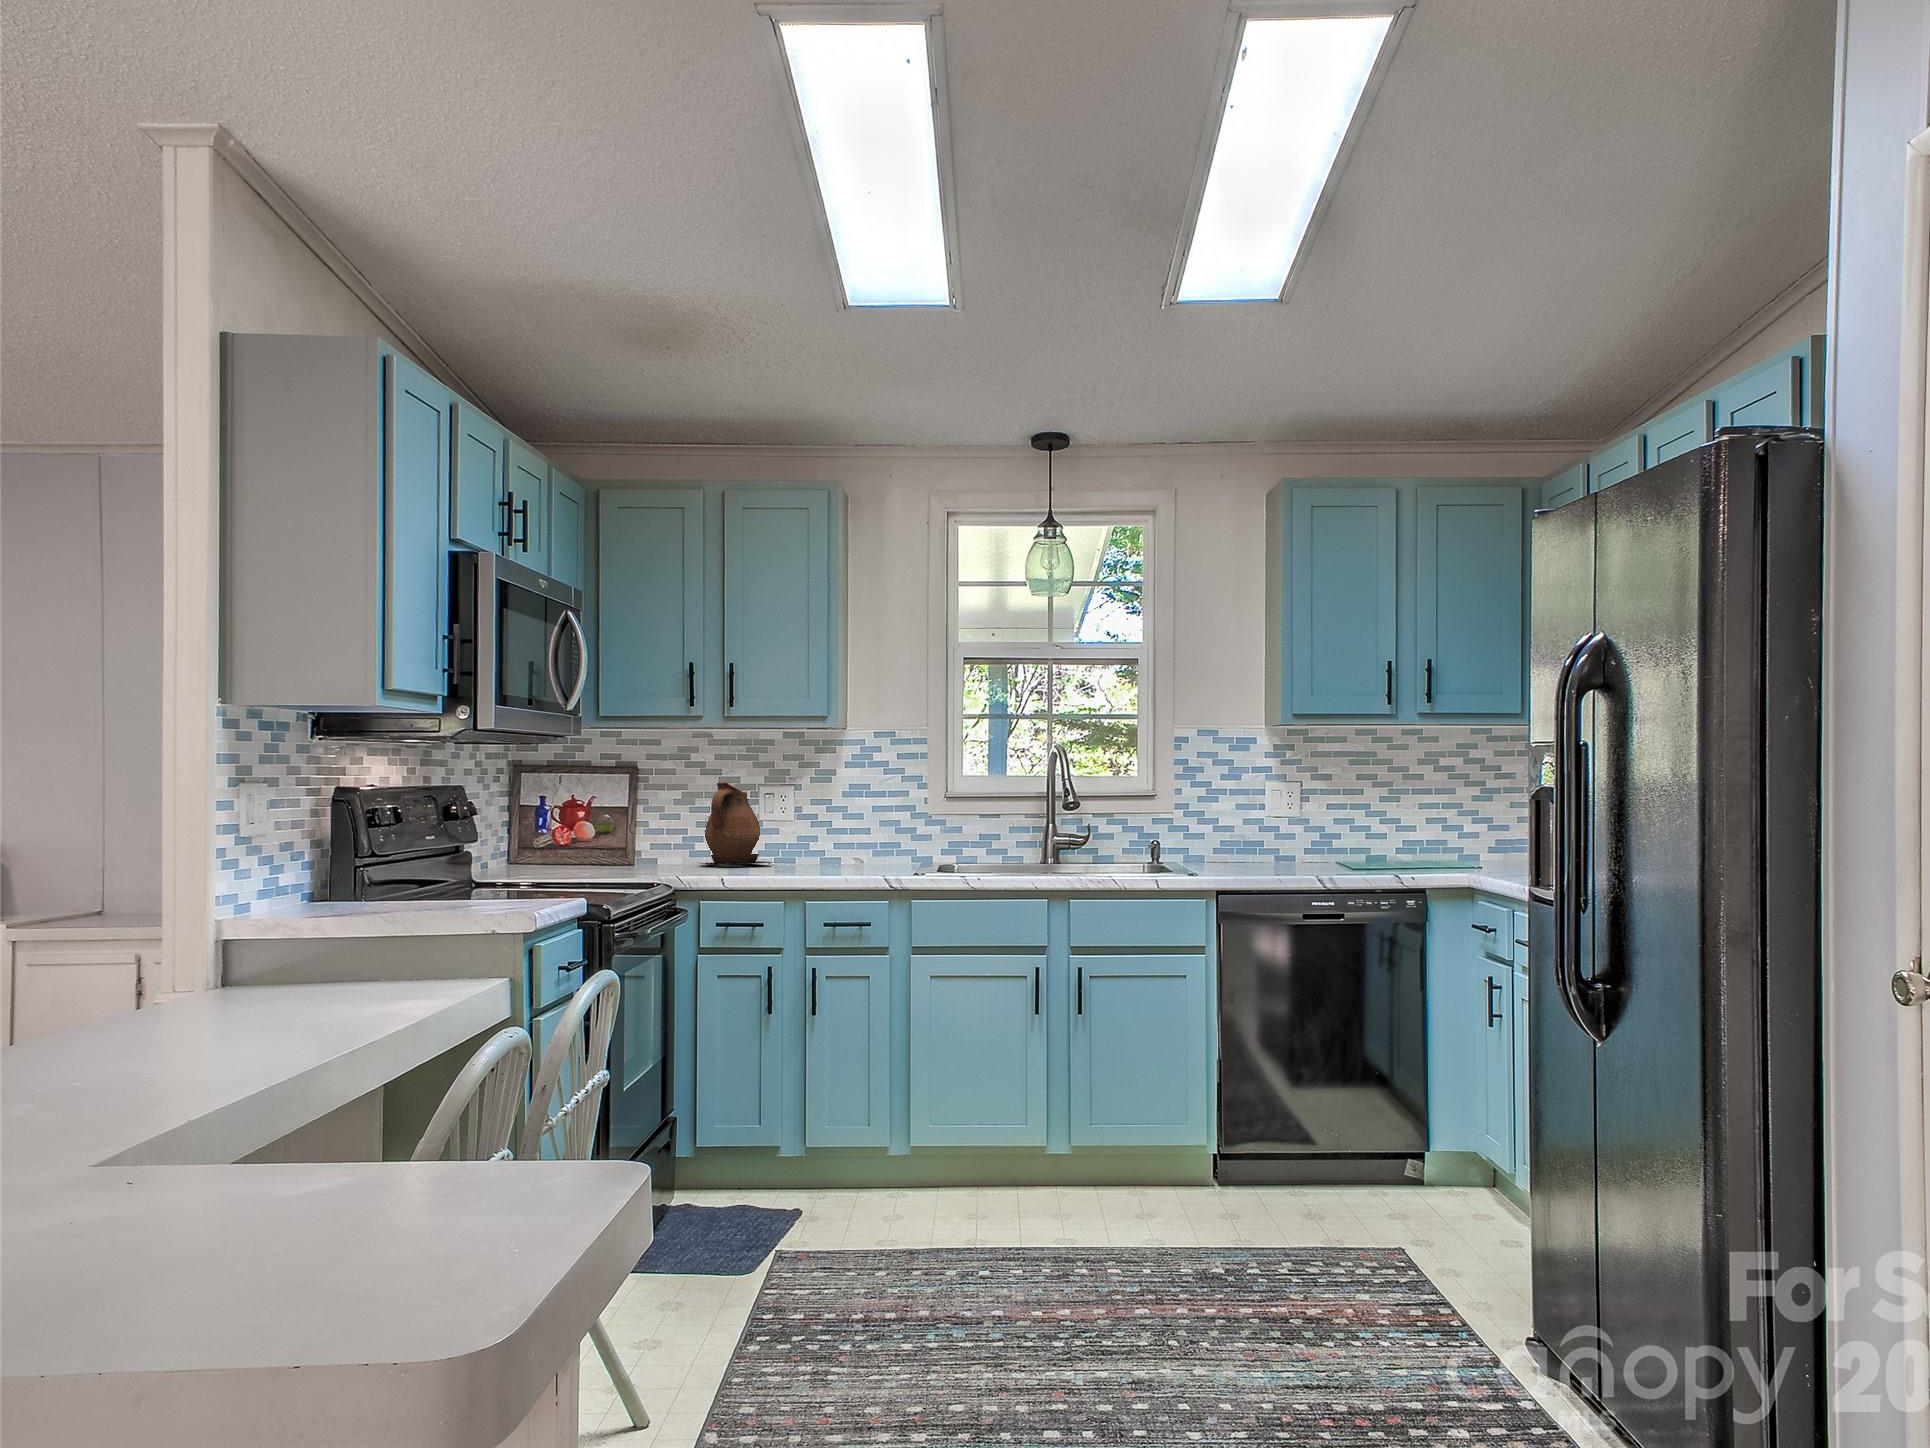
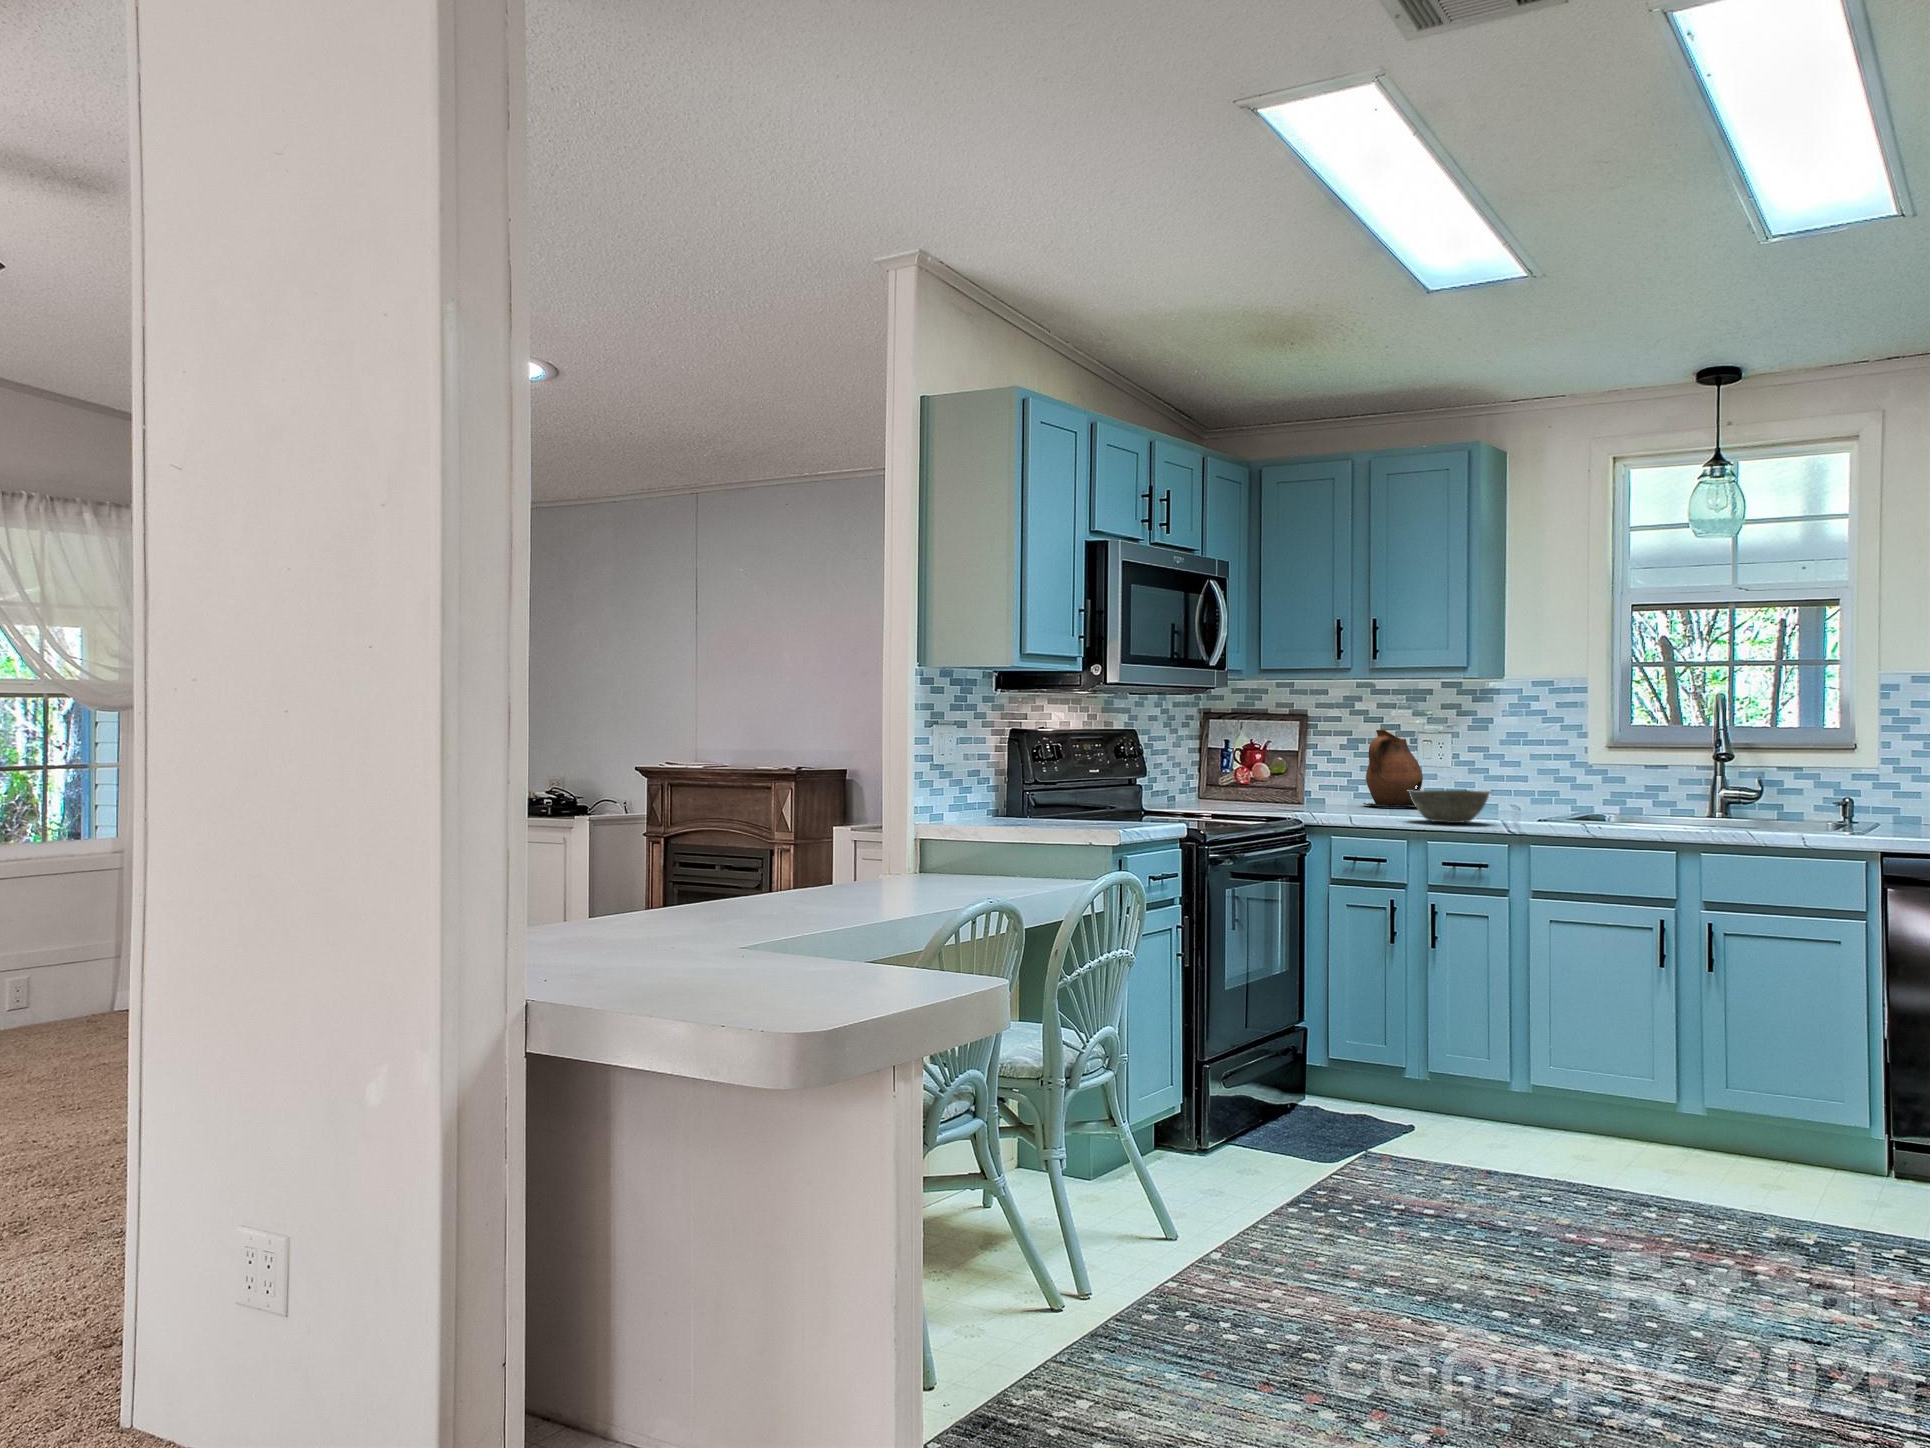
bowl: none [785,844,872,880] -> present [1409,790,1491,823]

